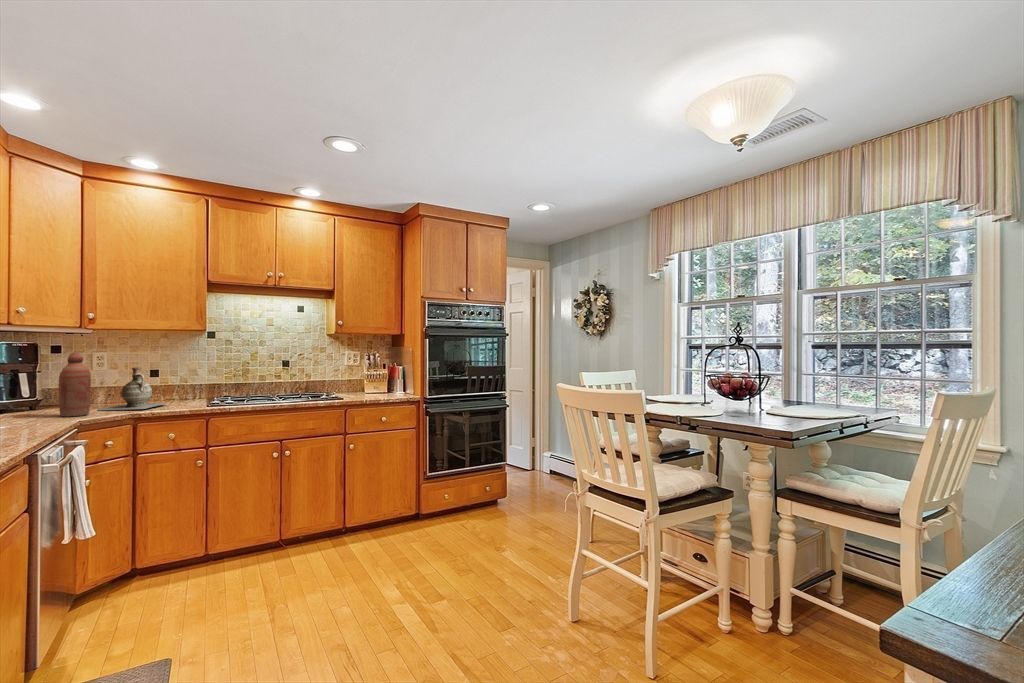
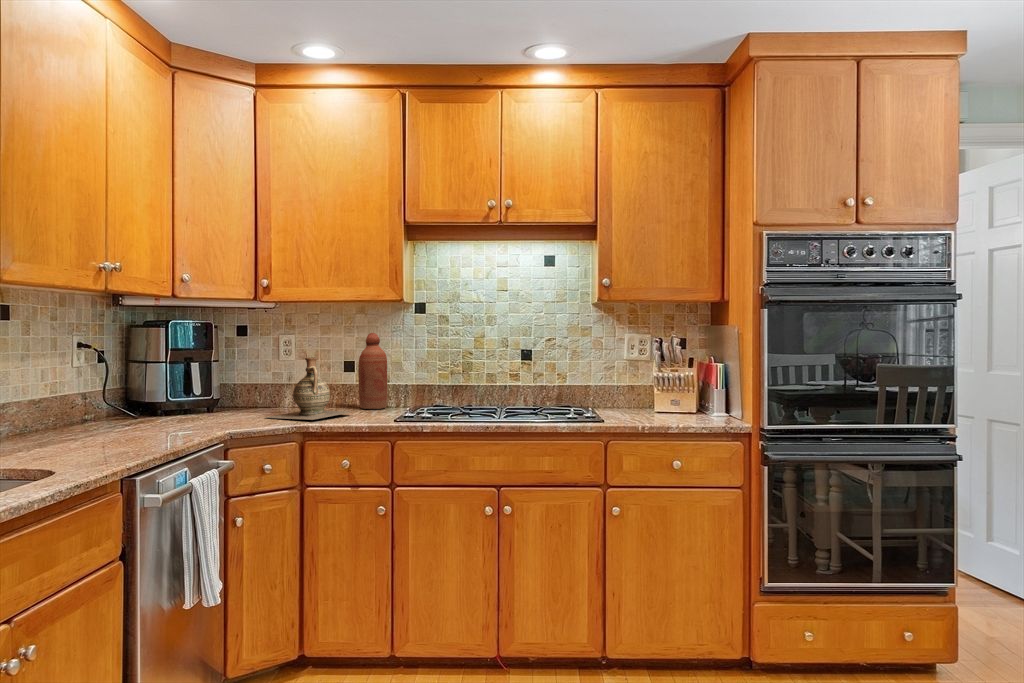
bottle: present [59,353,91,416] -> present [358,333,387,409]

